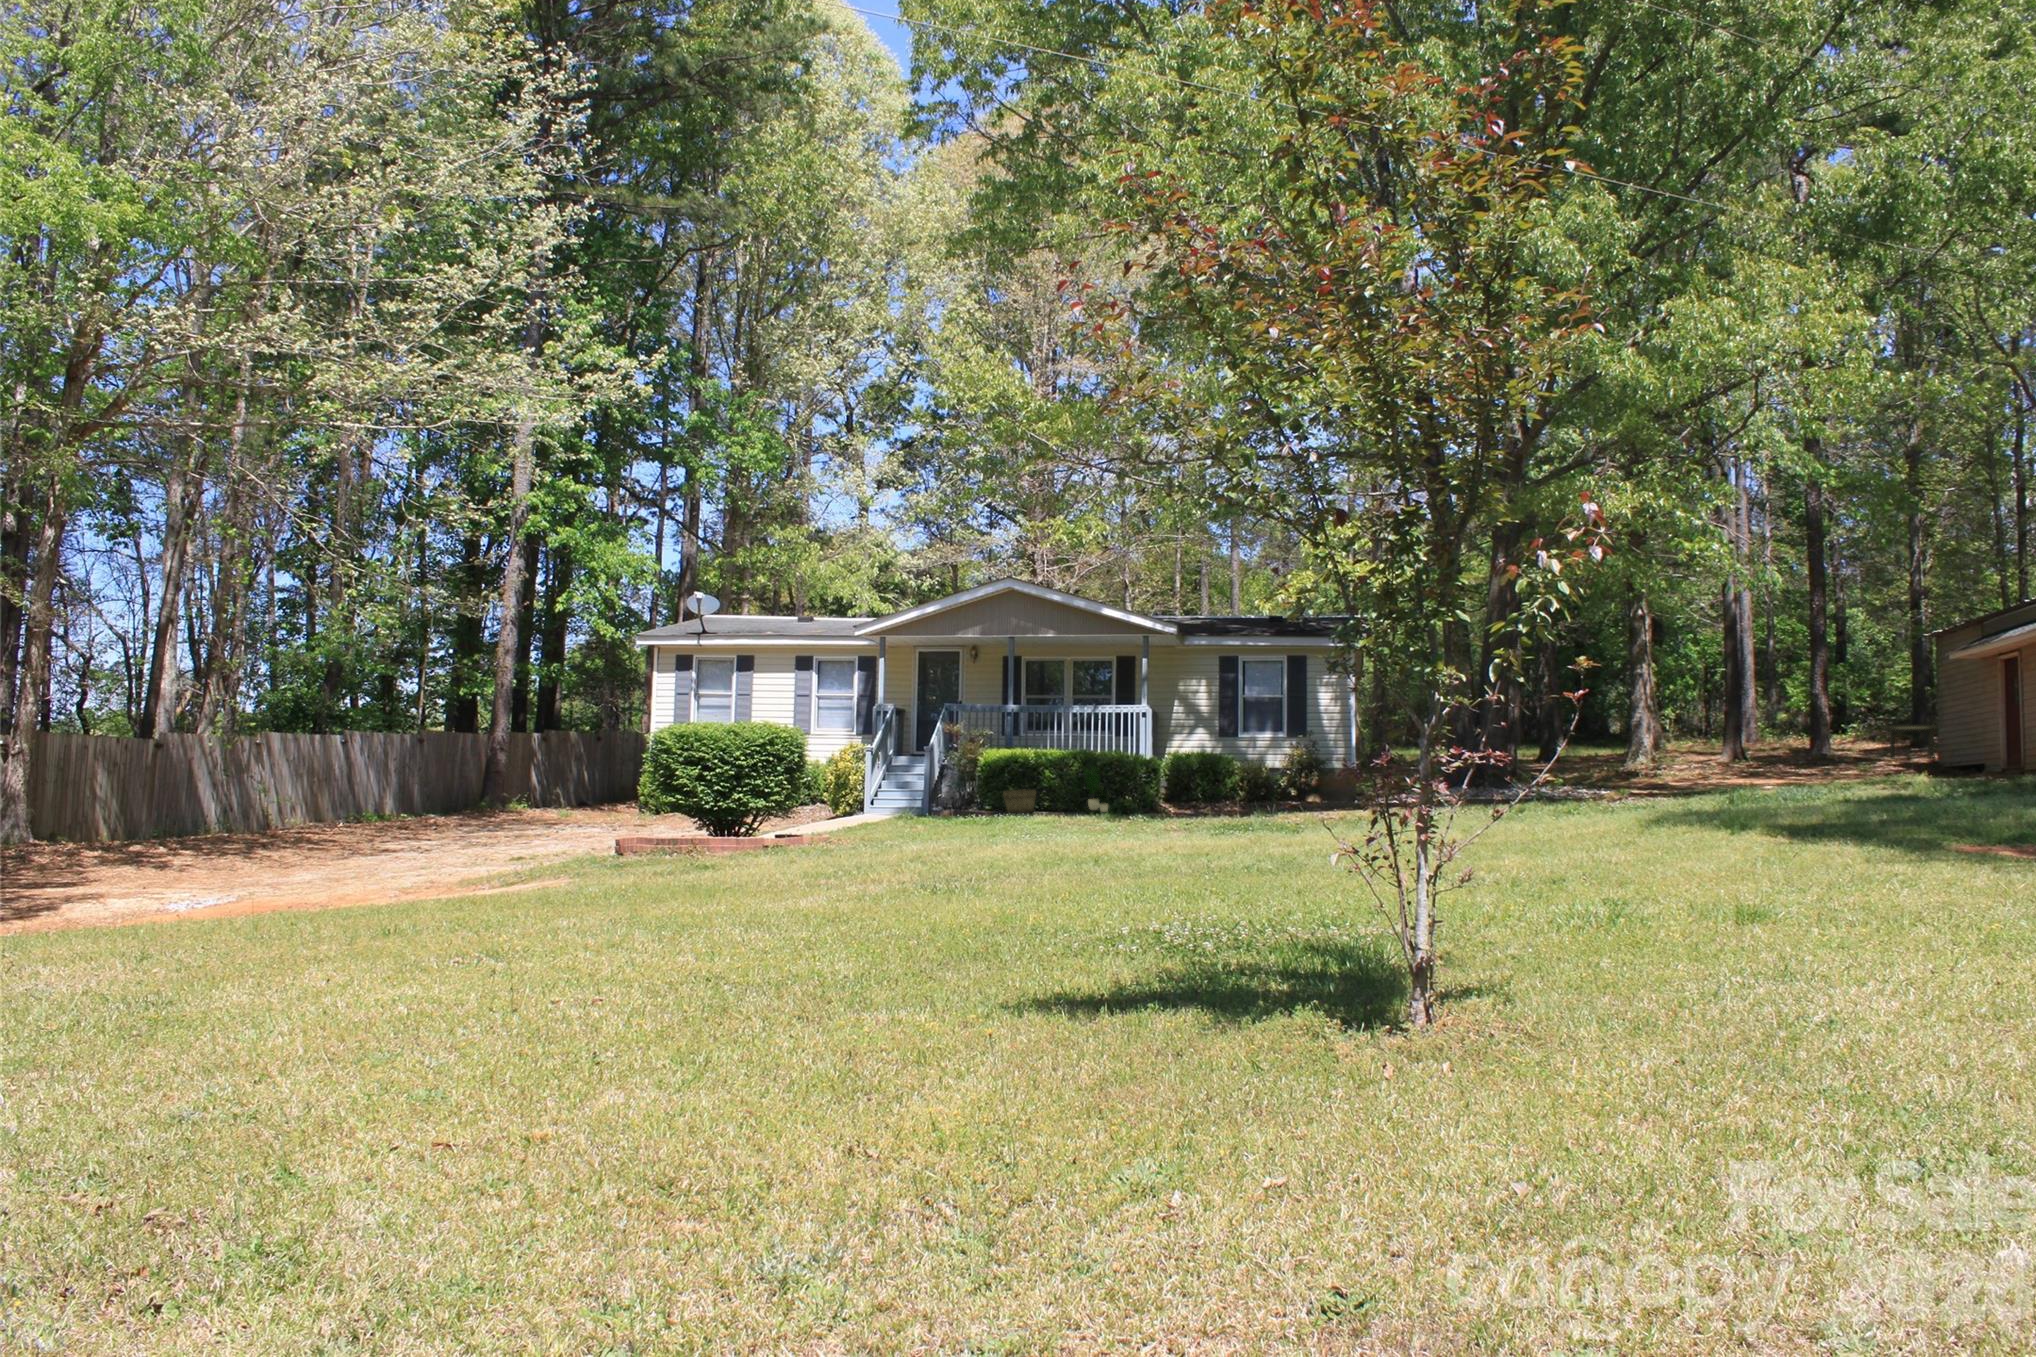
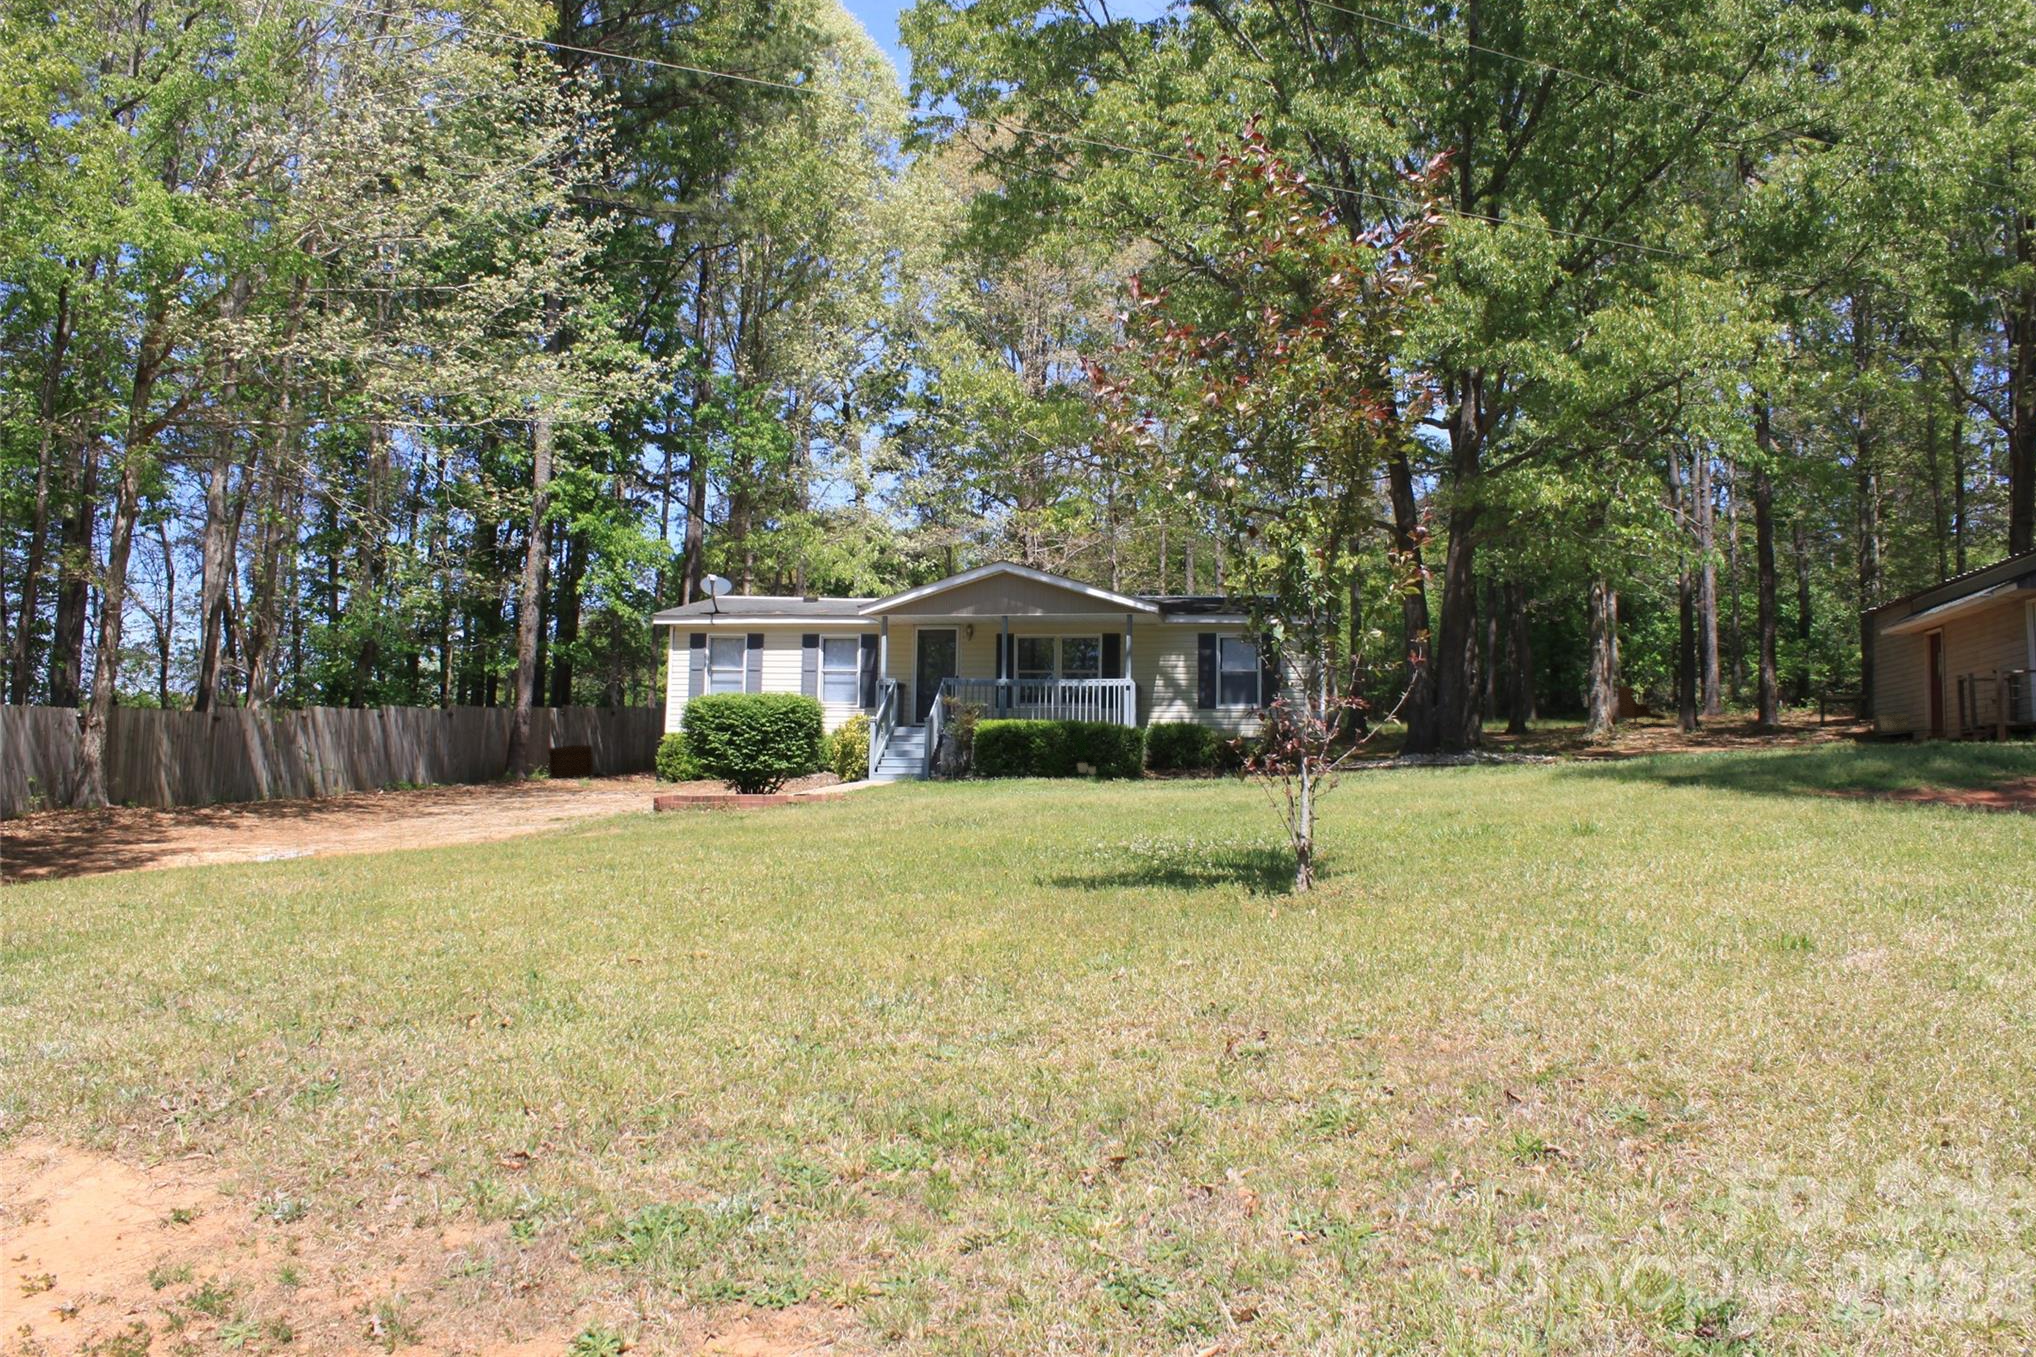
lounge chair: none [1661,713,1719,759] -> present [1617,686,1666,726]
wooden crate: none [524,773,572,809] -> present [548,745,594,778]
wooden bucket: present [1003,789,1036,813] -> present [1878,712,1910,732]

